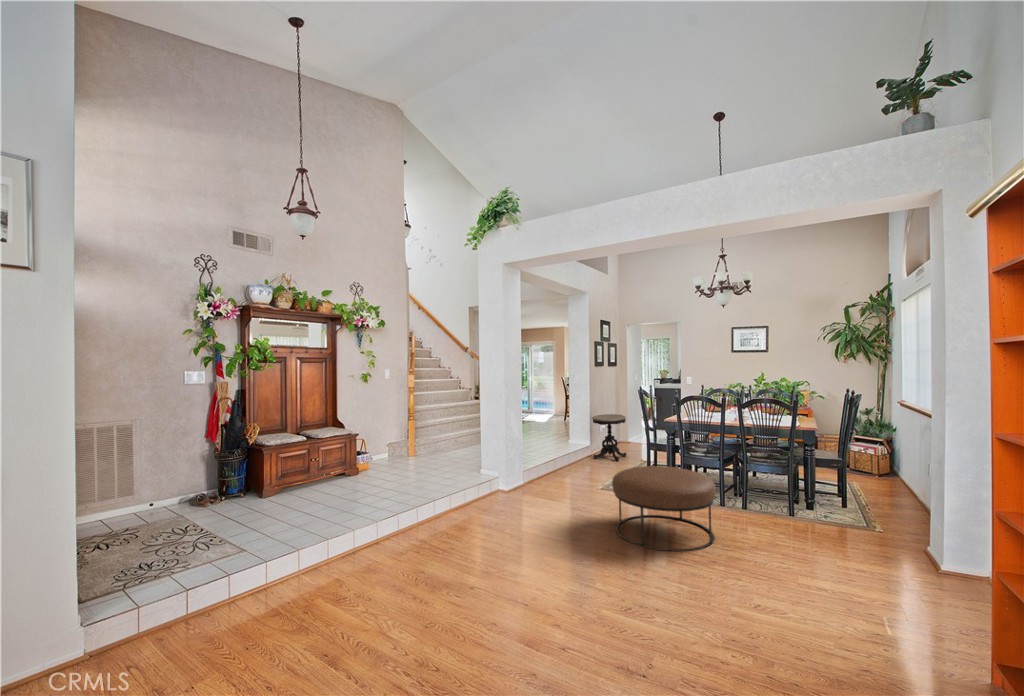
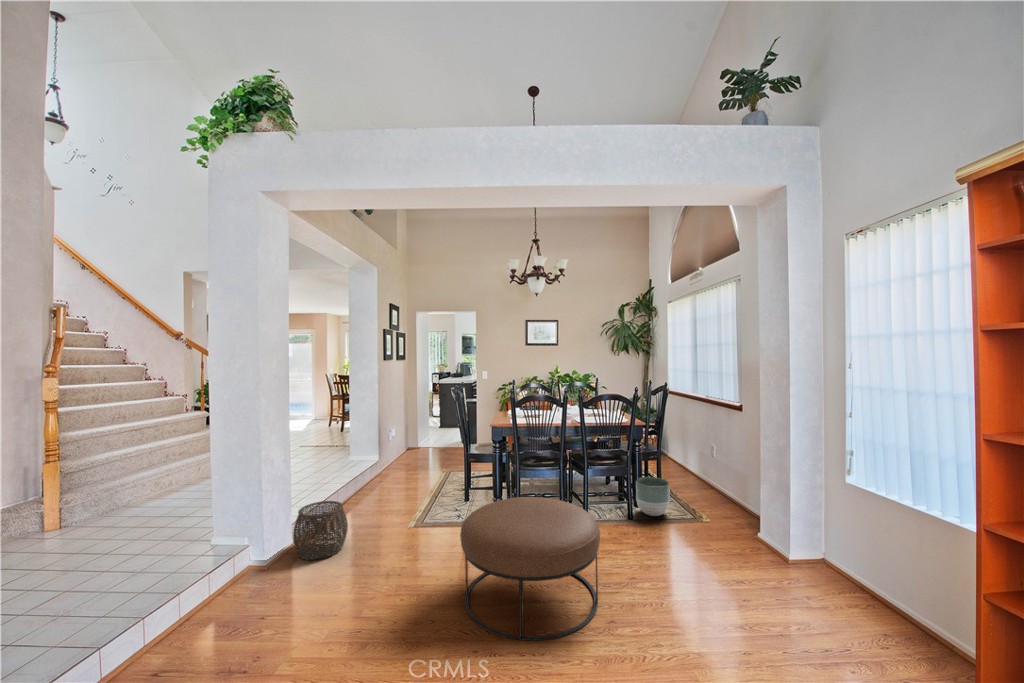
side table: present [592,414,626,461] -> none [381,419,423,479]
woven basket: none [523,458,556,493] -> present [293,501,348,560]
planter: none [803,477,839,513] -> present [636,477,669,516]

